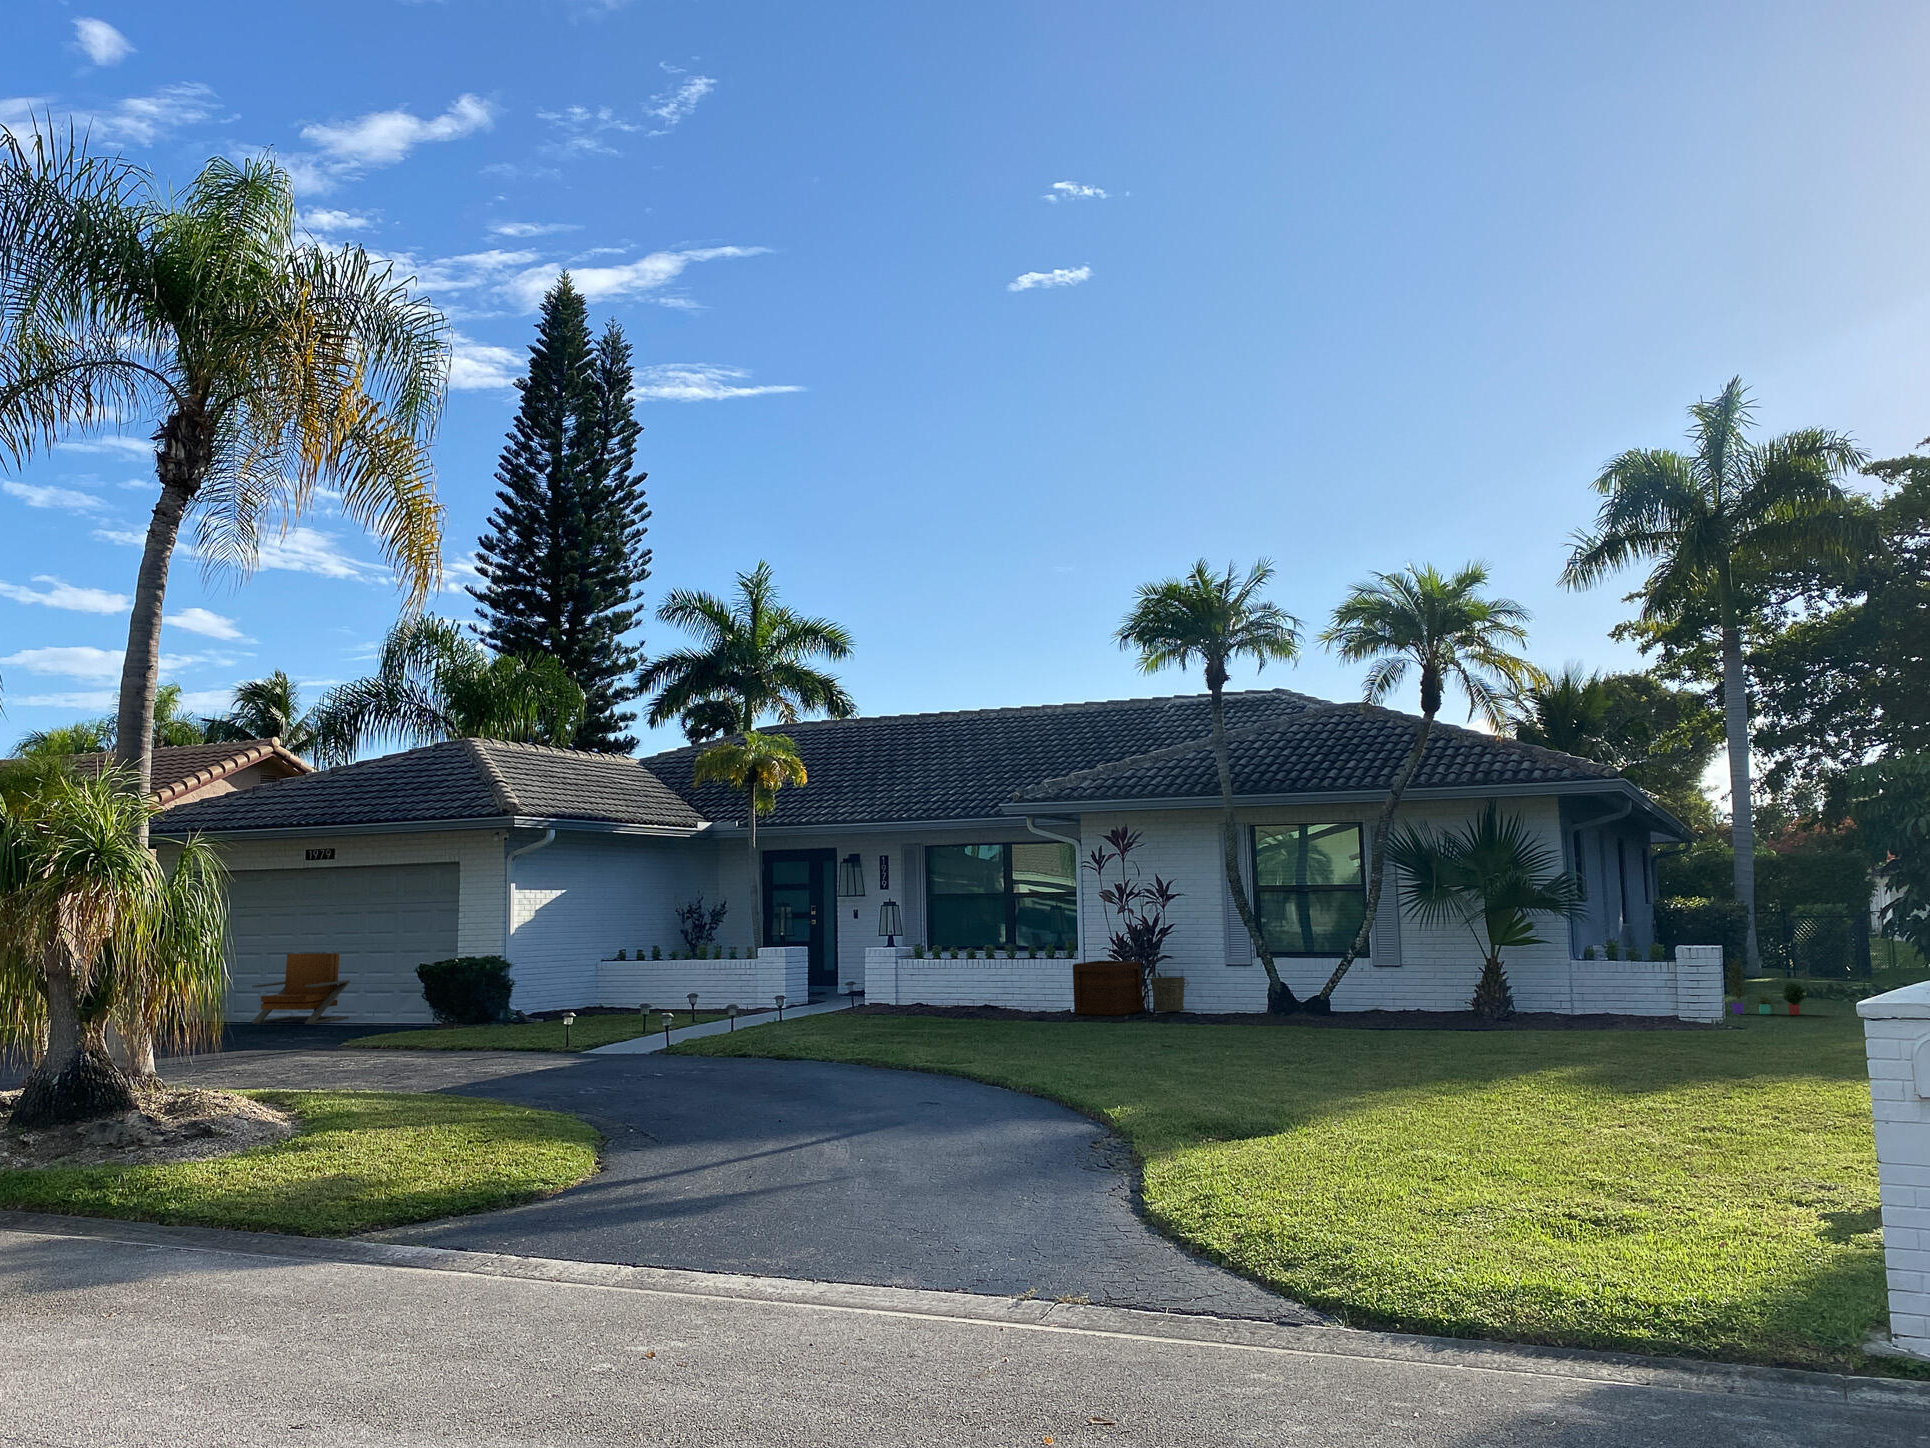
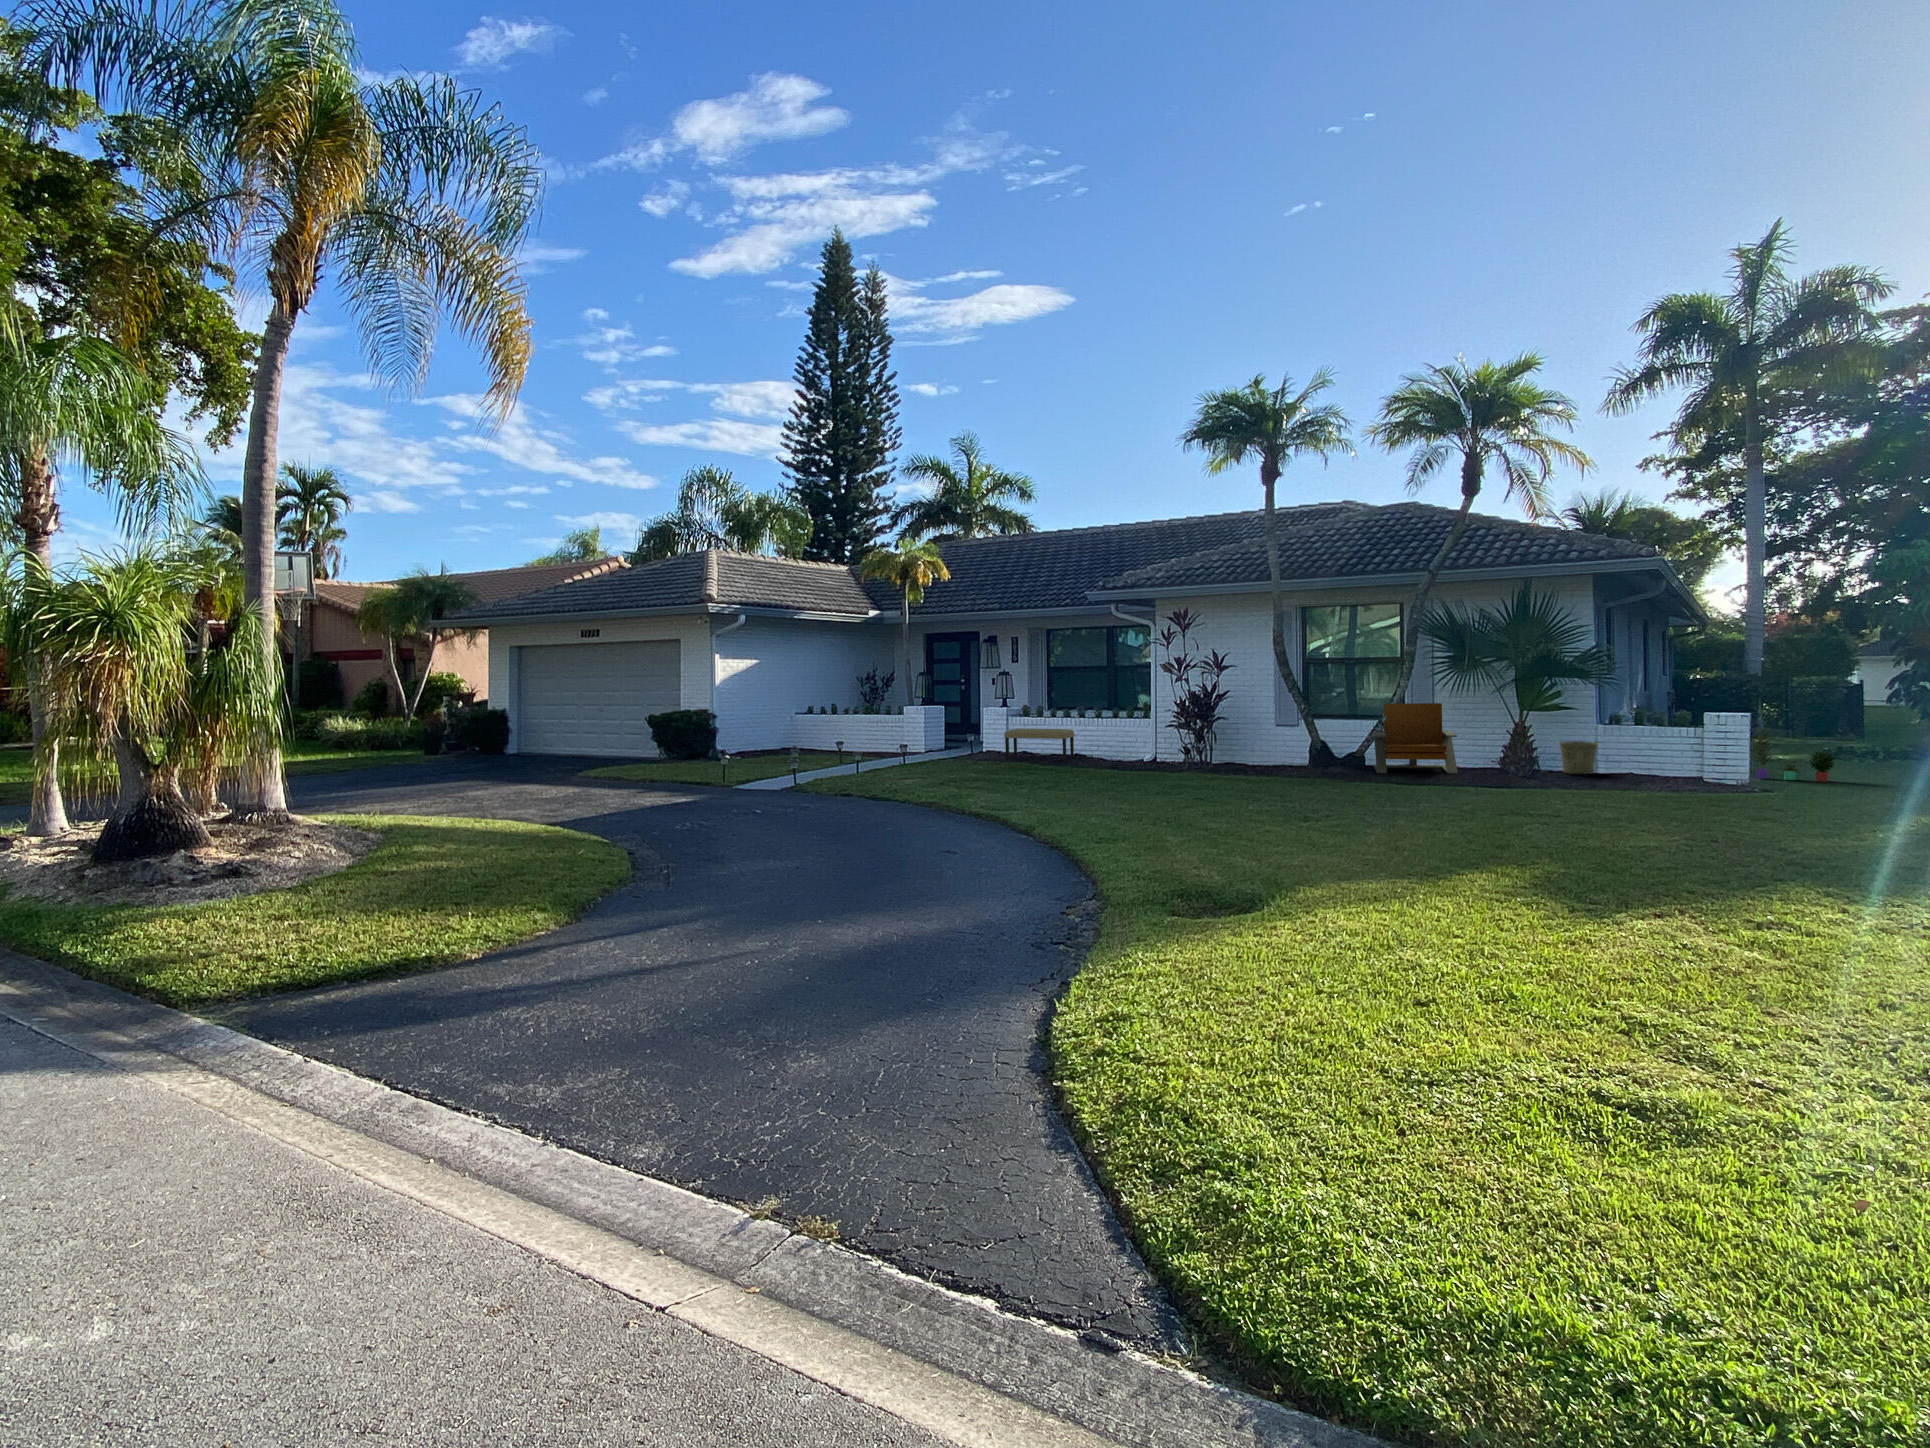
lounge chair: present [252,953,350,1024] -> present [1374,703,1458,774]
wooden crate: present [1073,961,1143,1016] -> none [1144,720,1203,766]
bench: none [897,974,983,1013] -> present [1004,729,1074,760]
bucket: present [1151,976,1189,1011] -> present [1559,741,1598,774]

